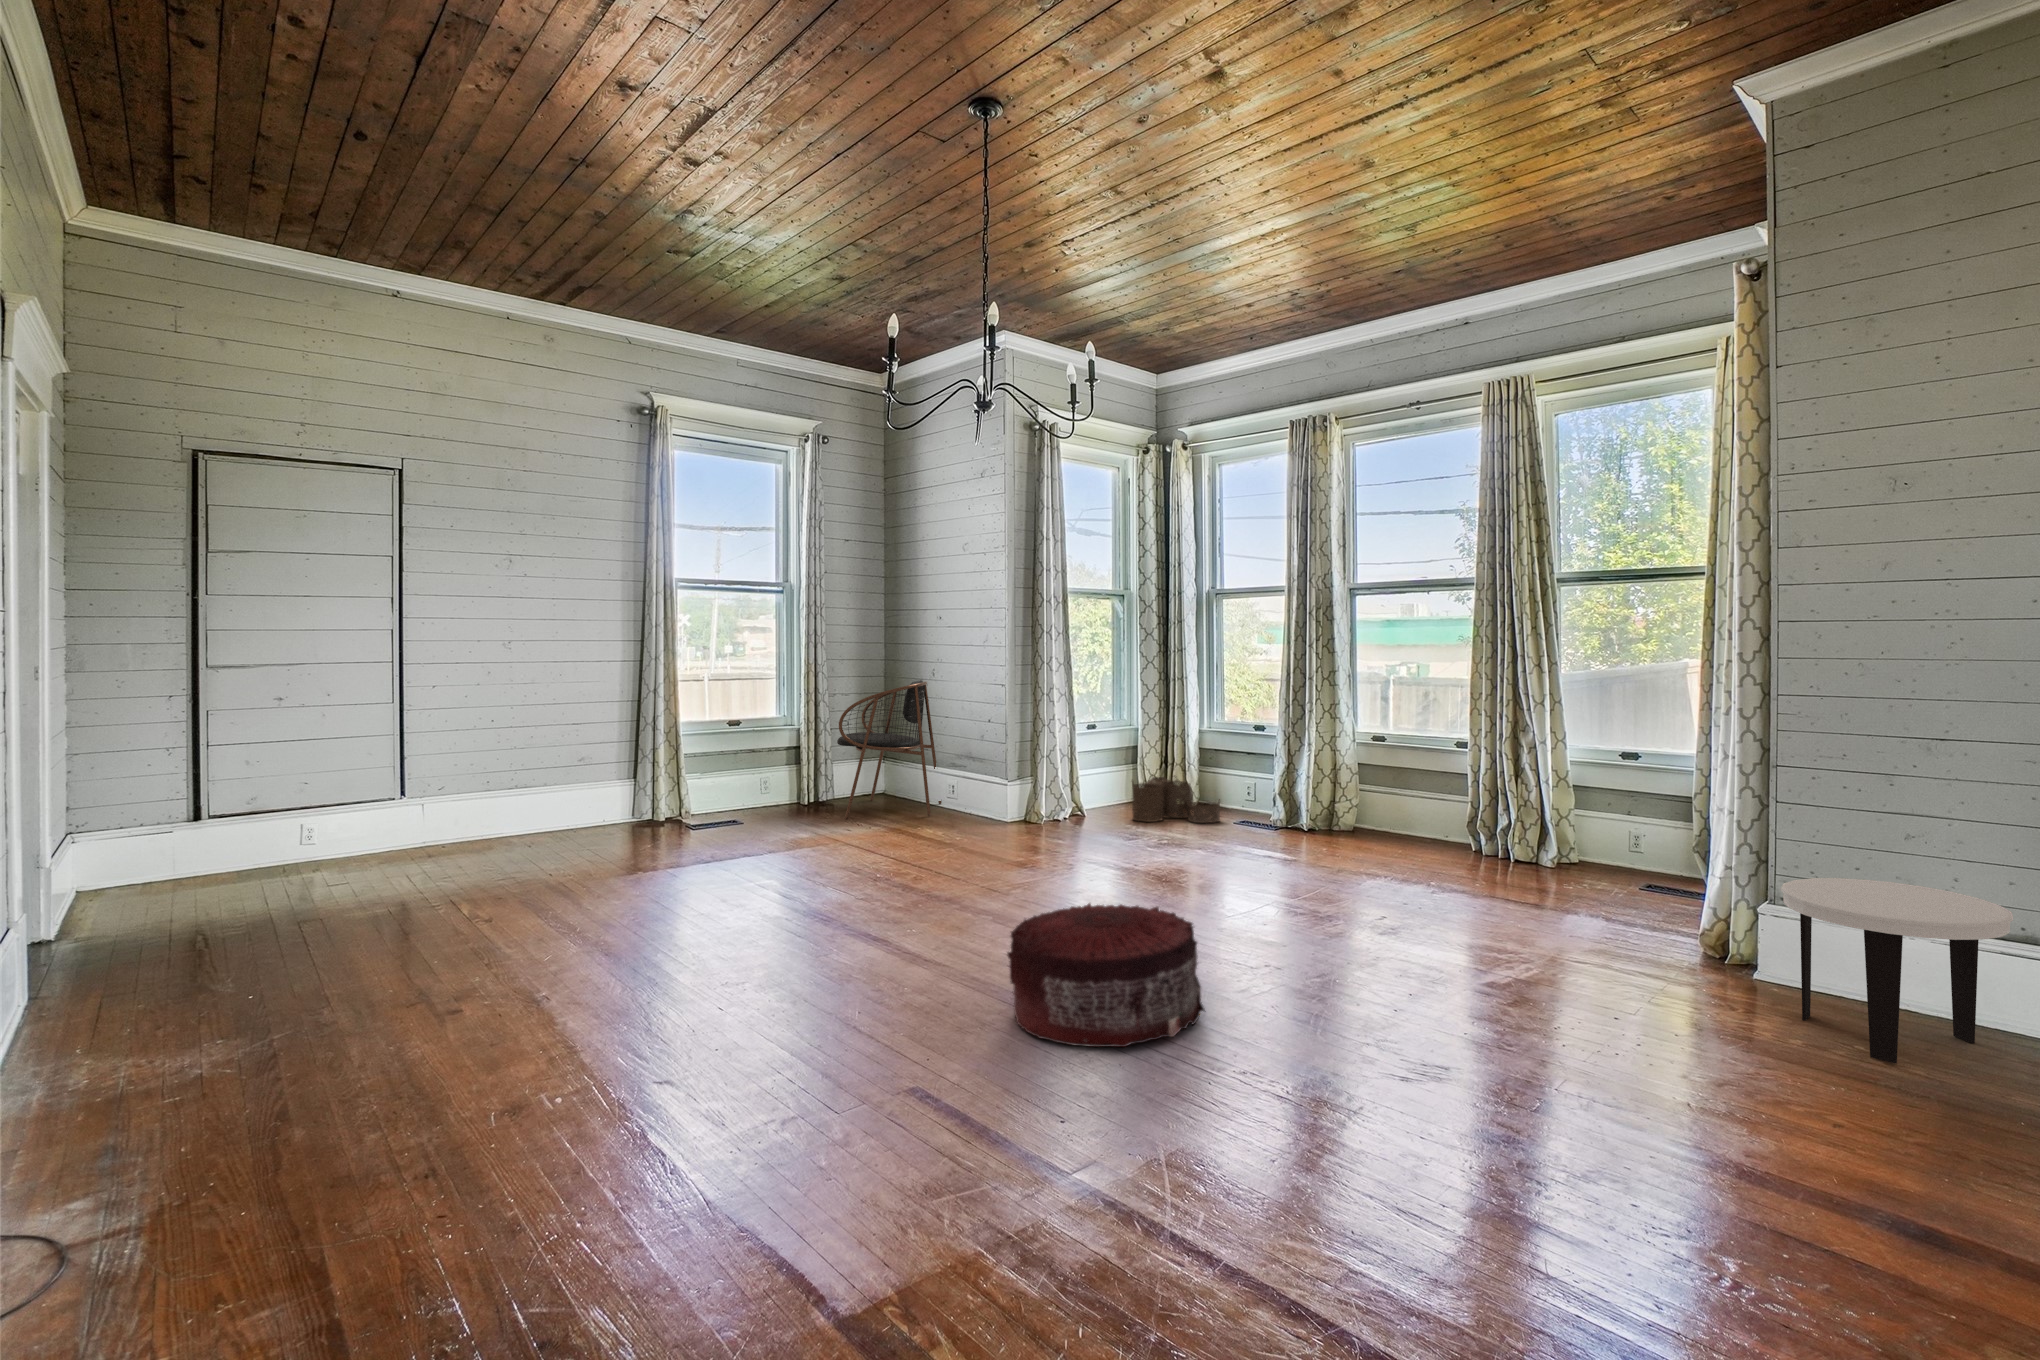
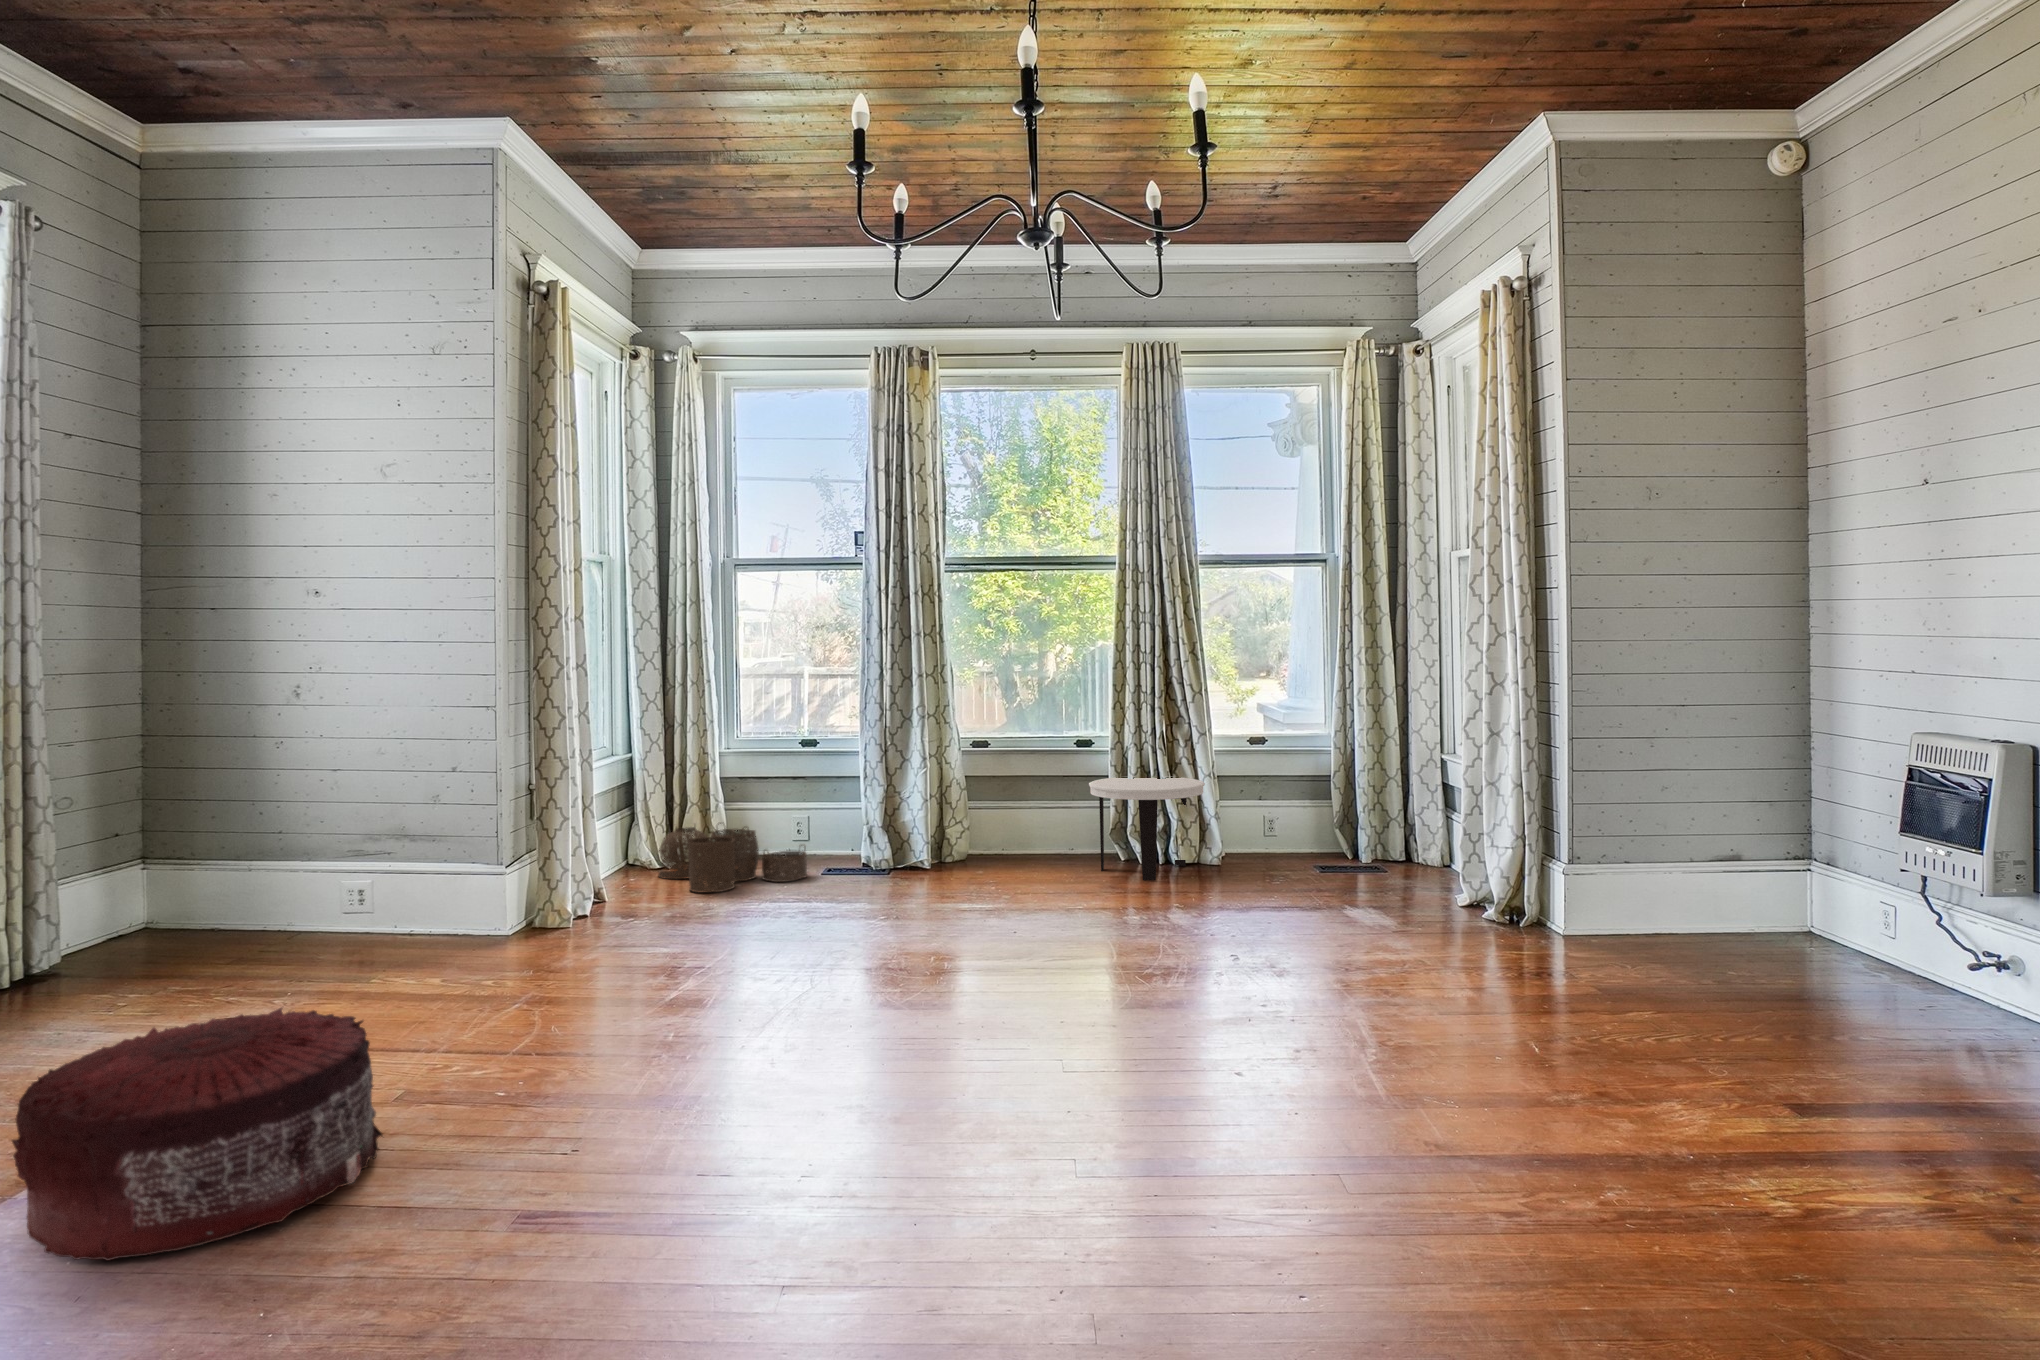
dining chair: present [837,680,942,820] -> none [118,706,357,984]
side table: present [1781,878,2013,1064] -> present [1089,777,1205,880]
pouf: present [1007,903,1205,1047] -> present [12,1008,383,1261]

